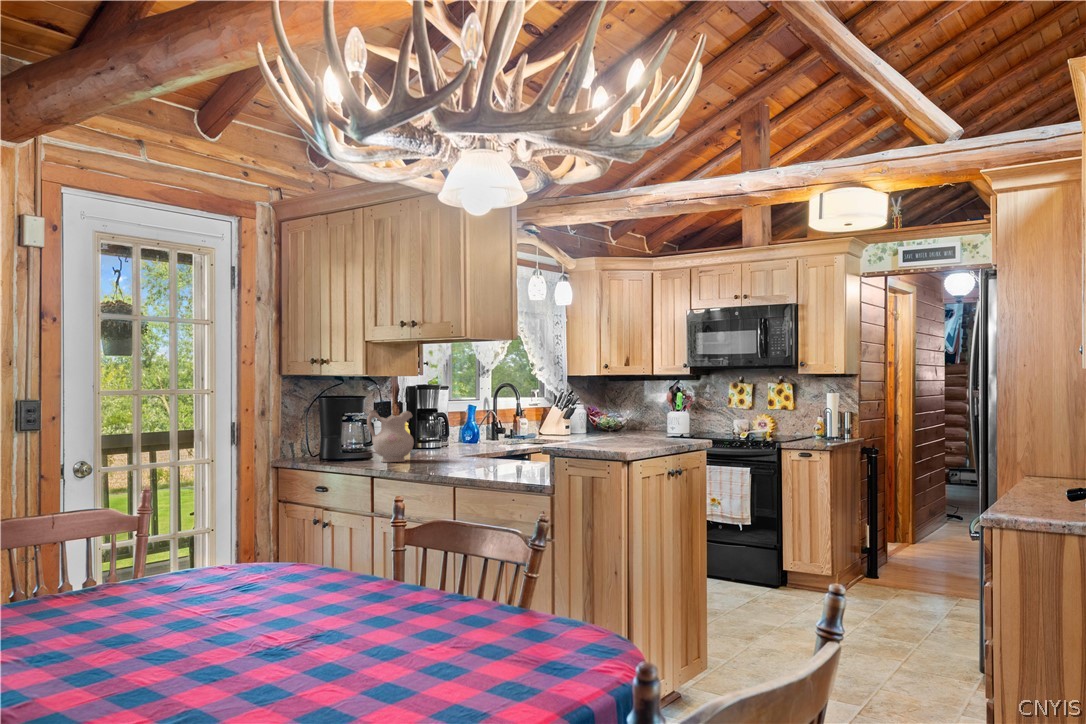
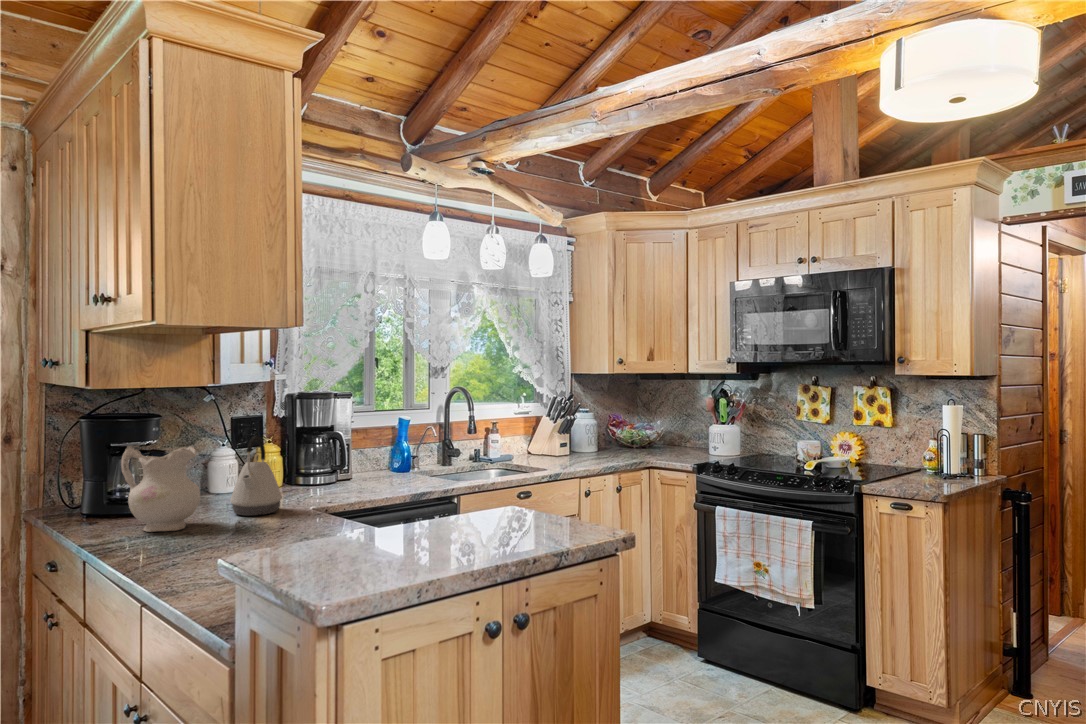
kettle: none [414,407,445,457] -> present [230,436,282,516]

